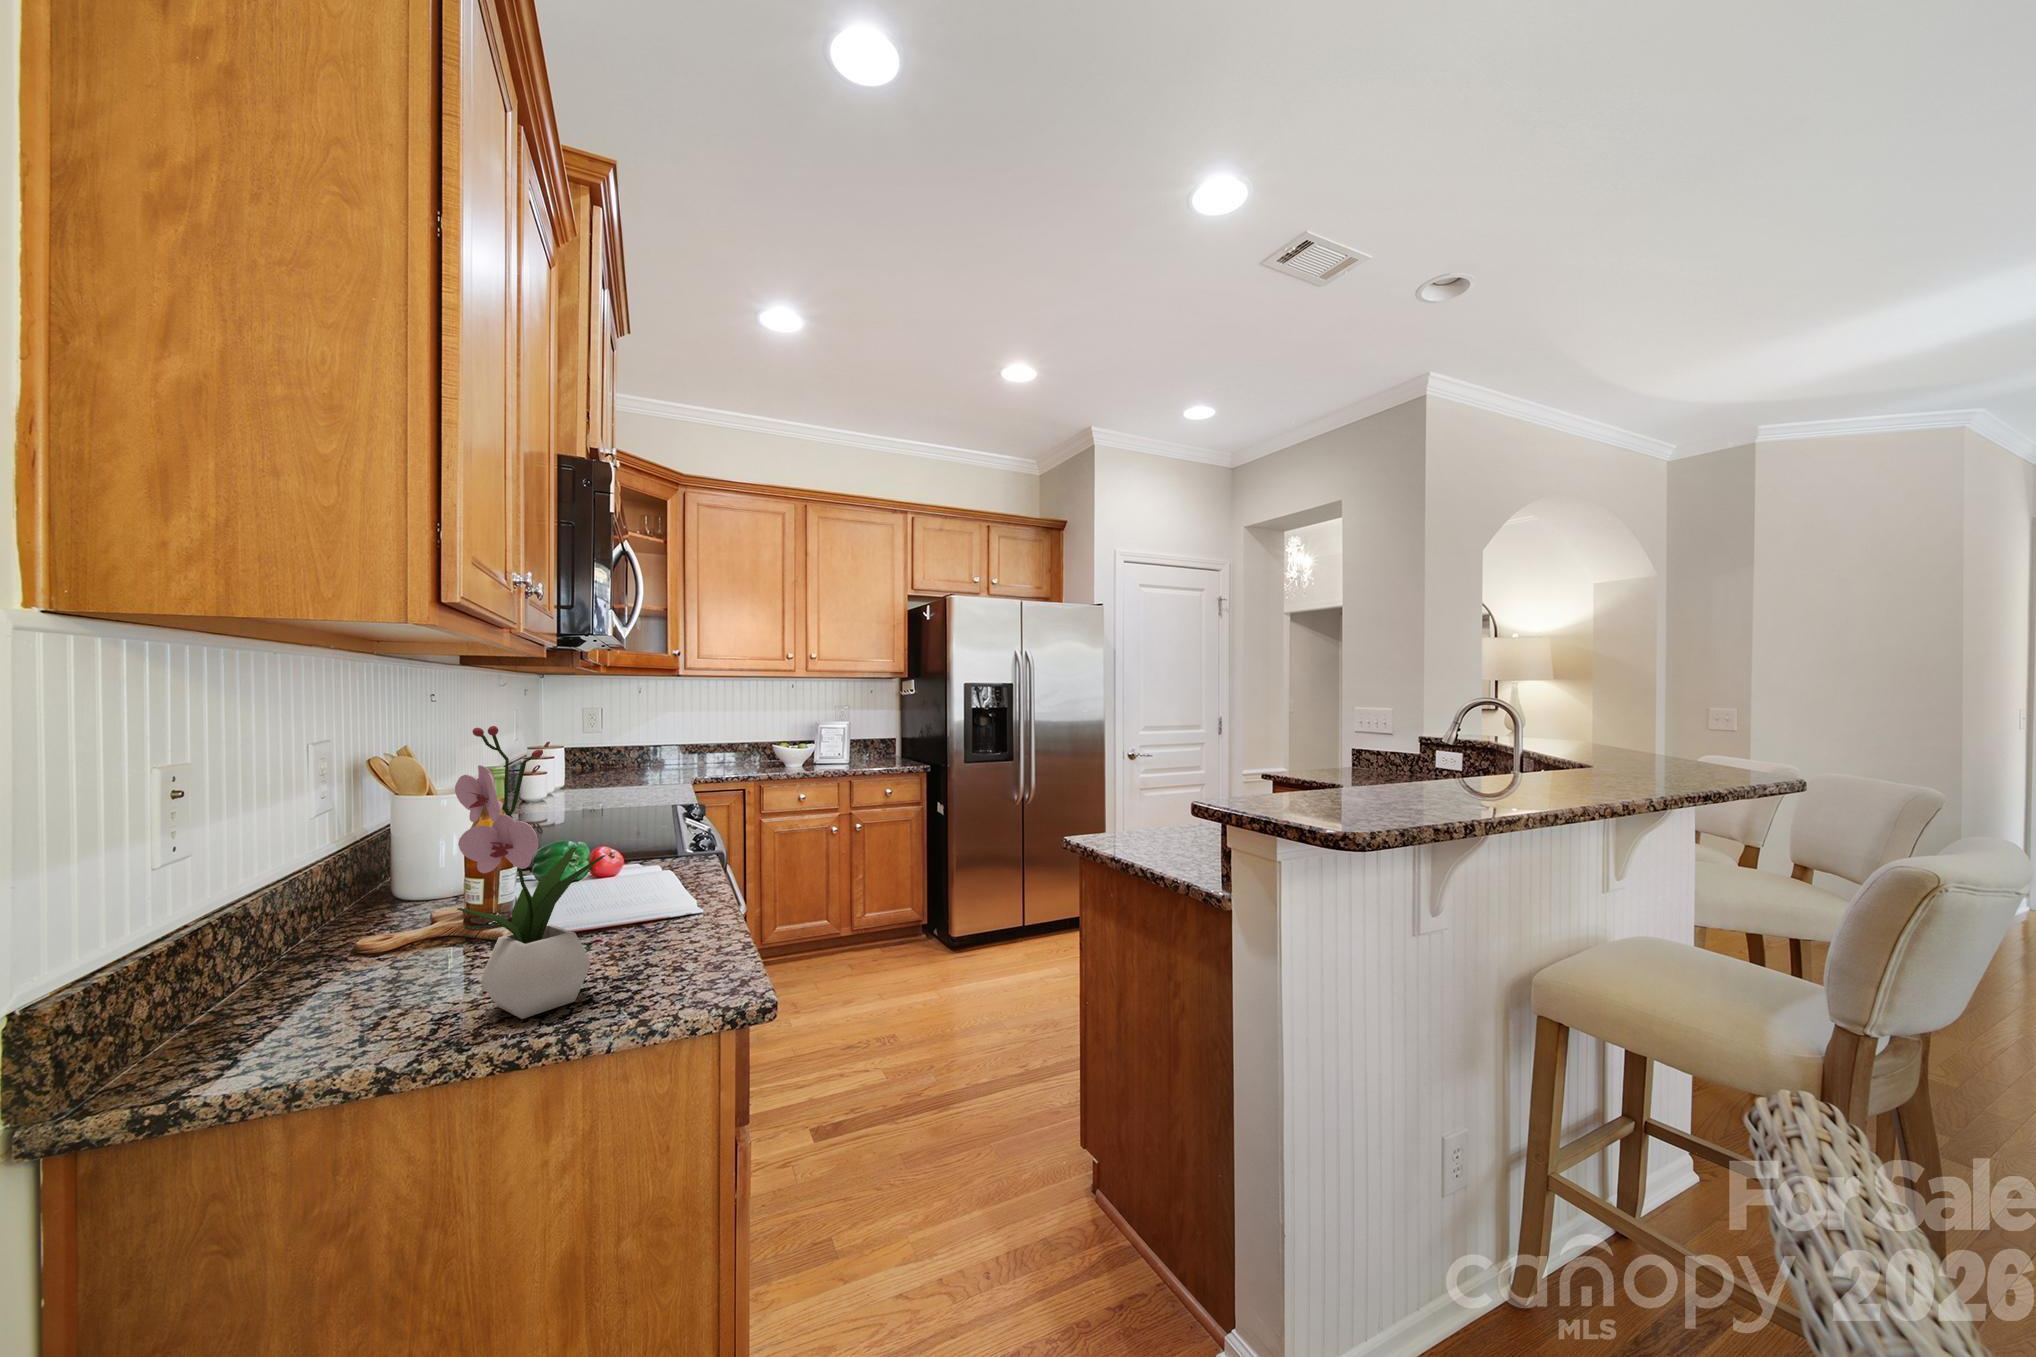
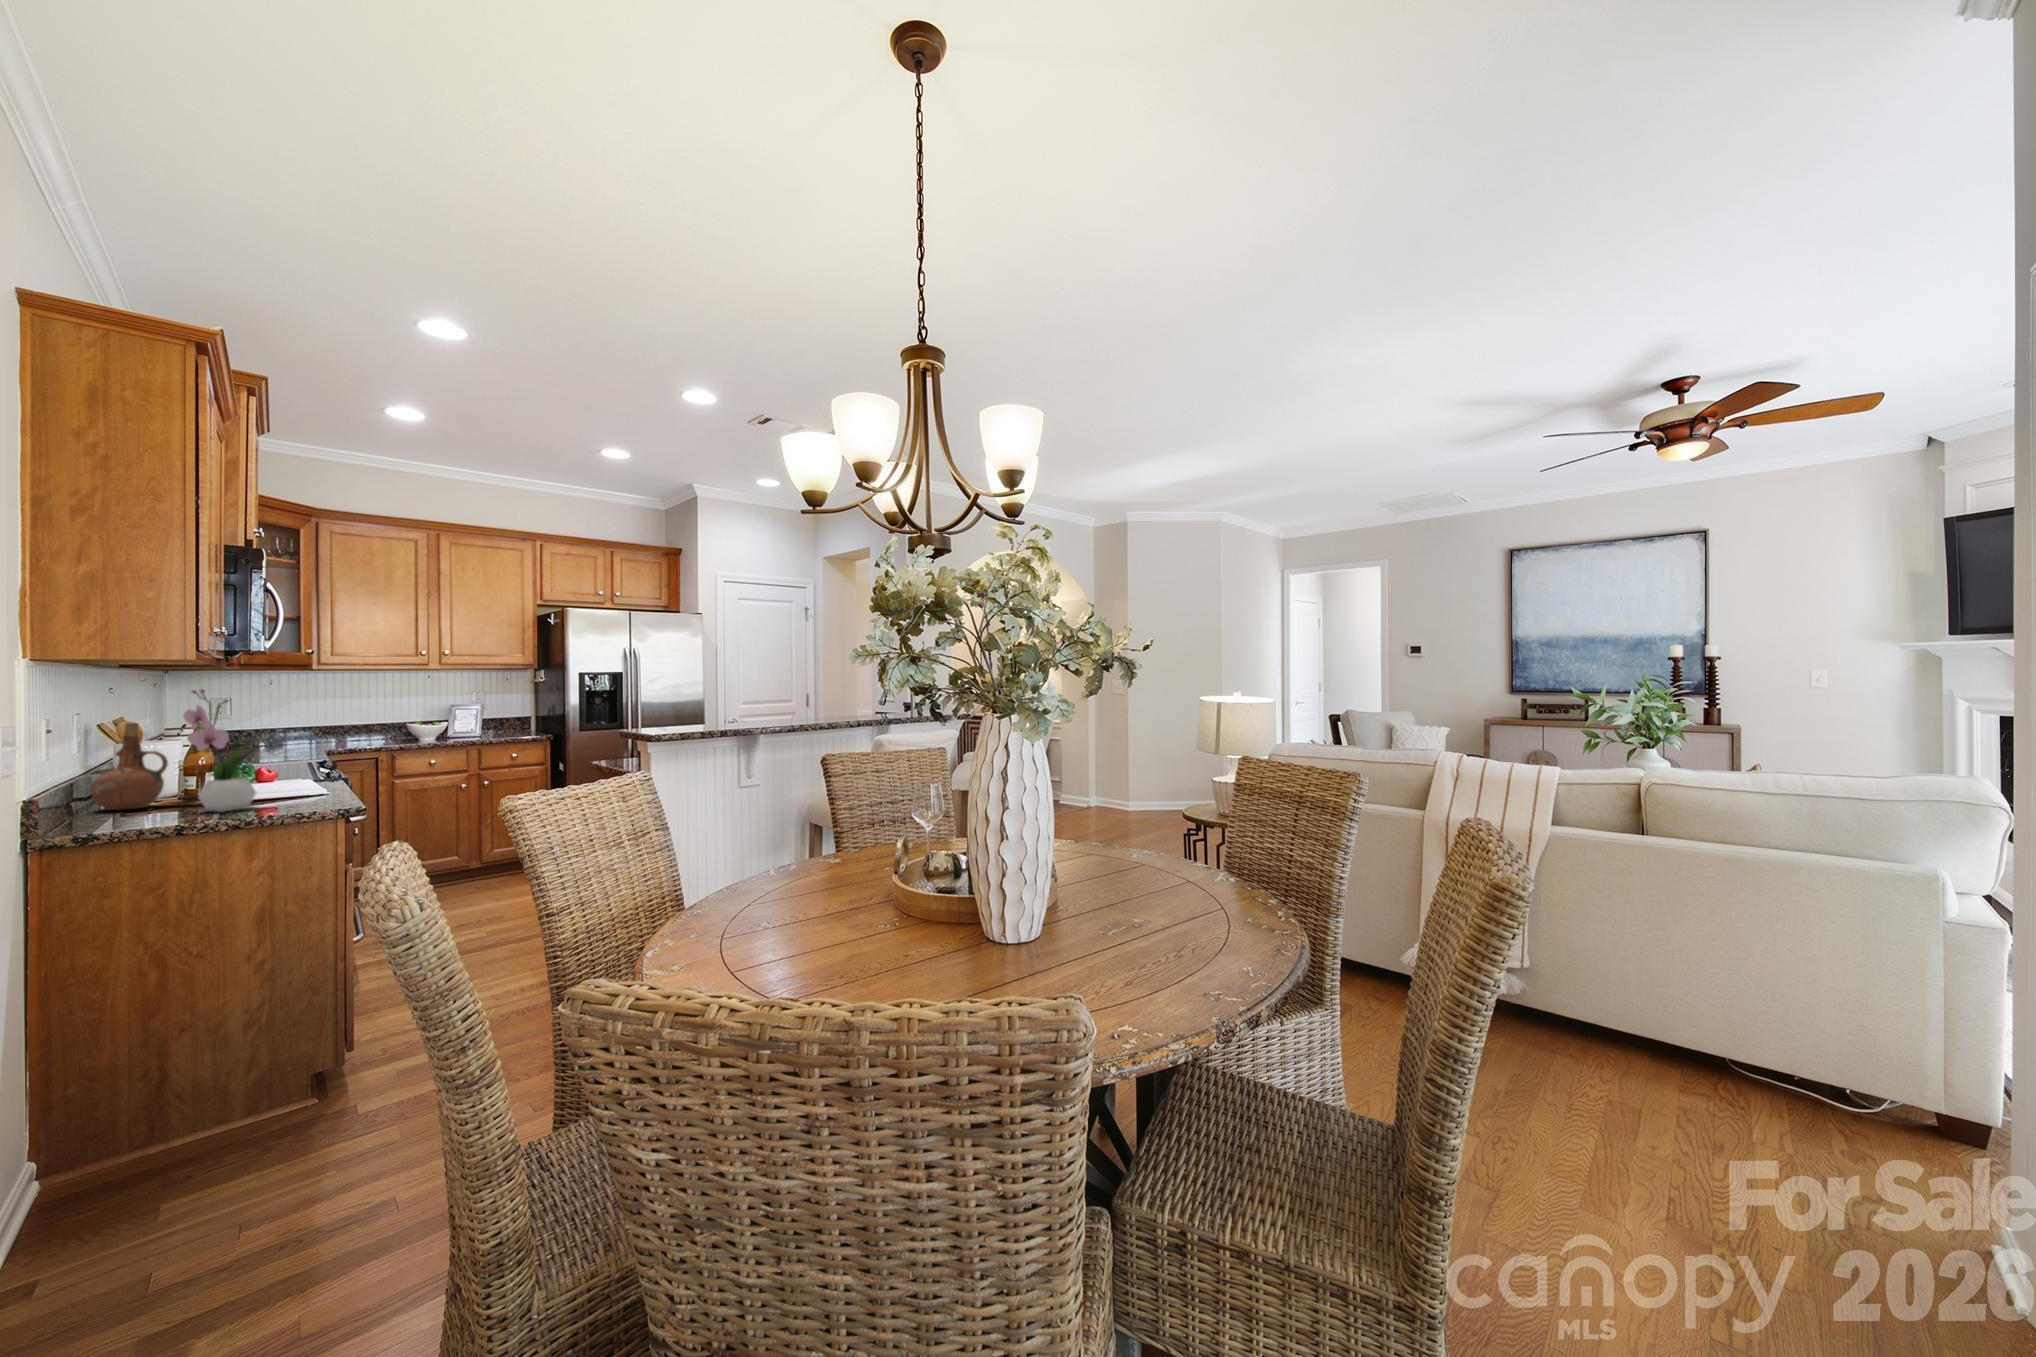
ceramic pitcher: none [318,789,454,977] -> present [90,723,168,810]

